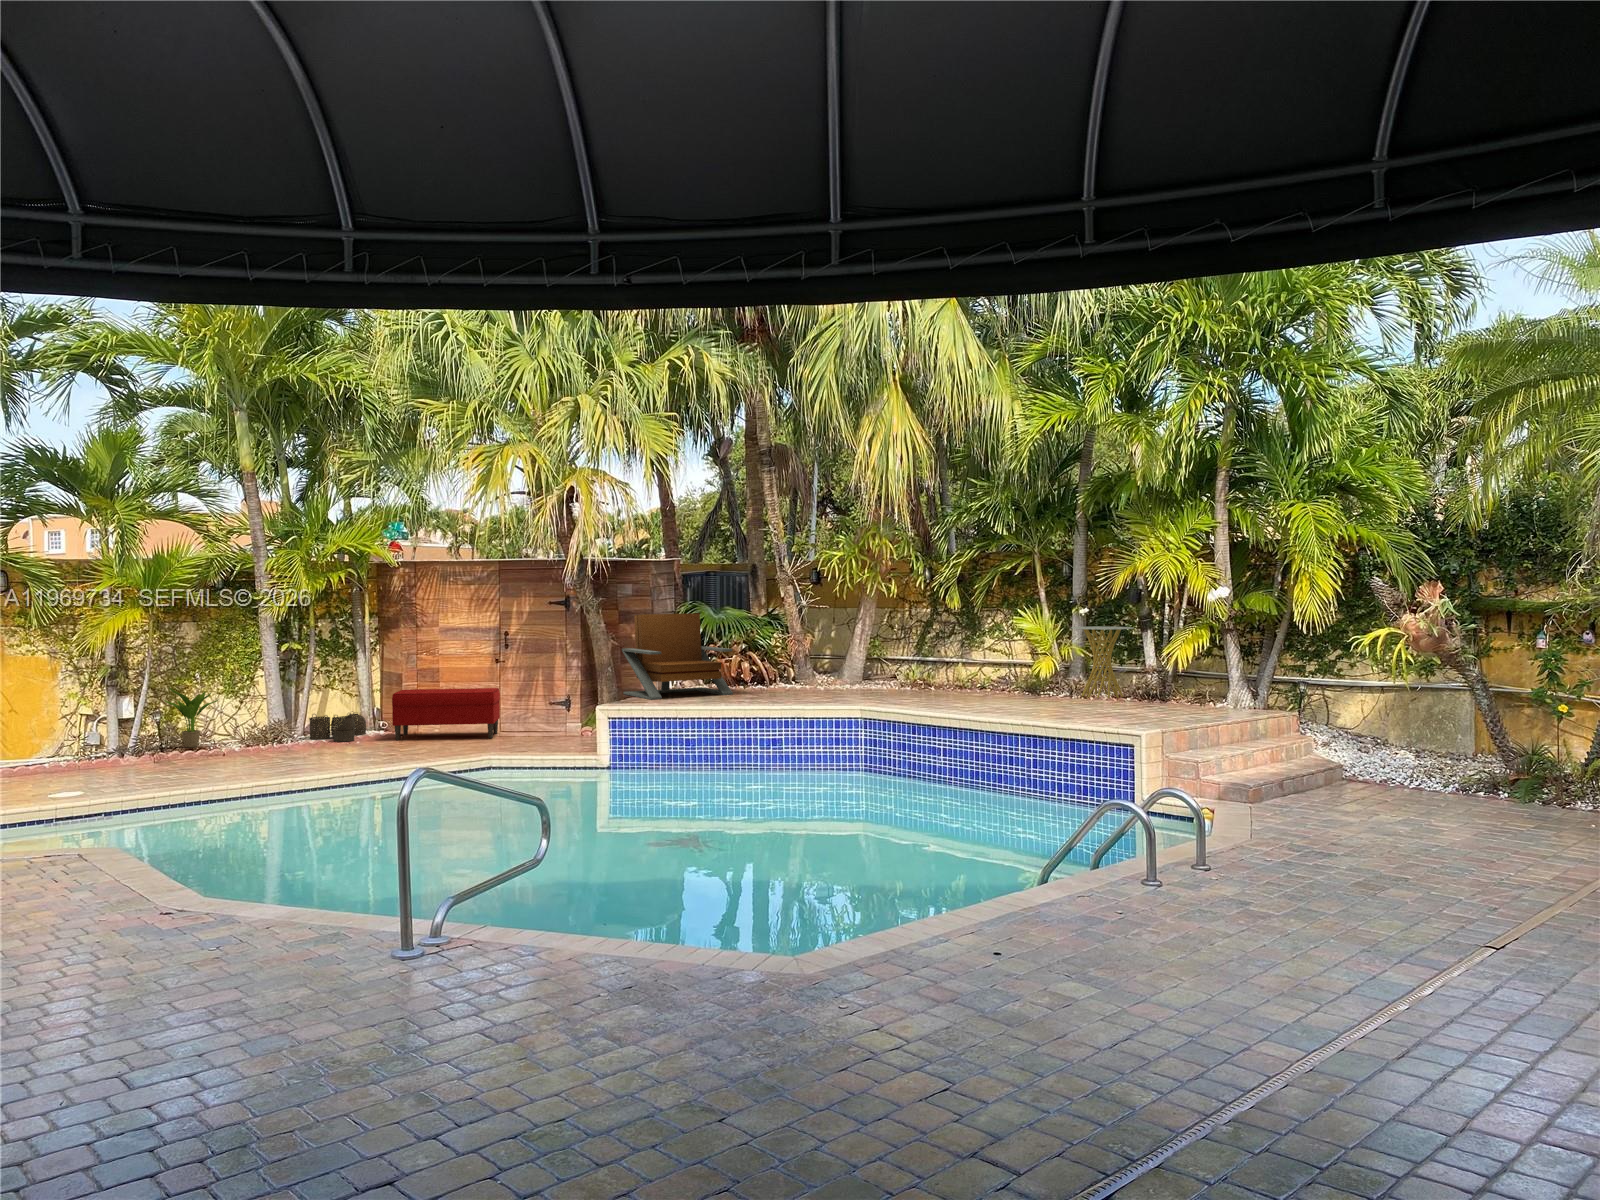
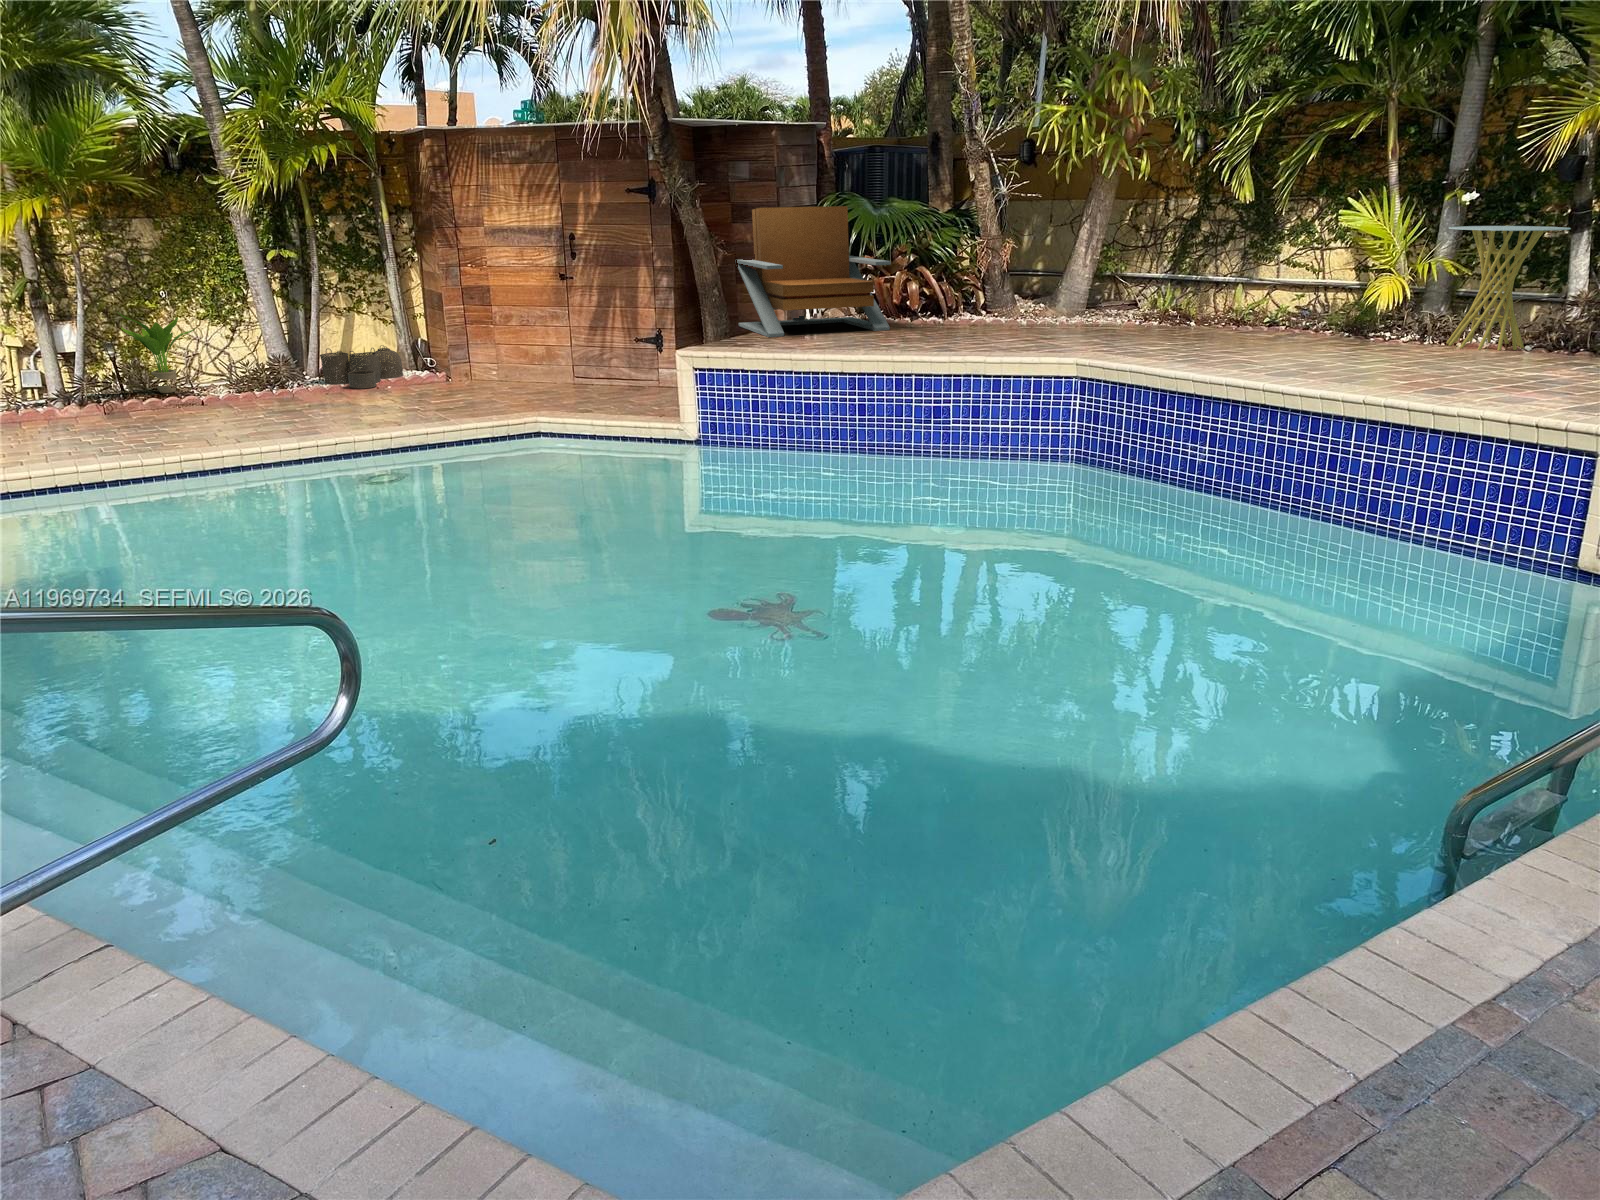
bench: present [392,688,500,740] -> none [416,316,570,388]

